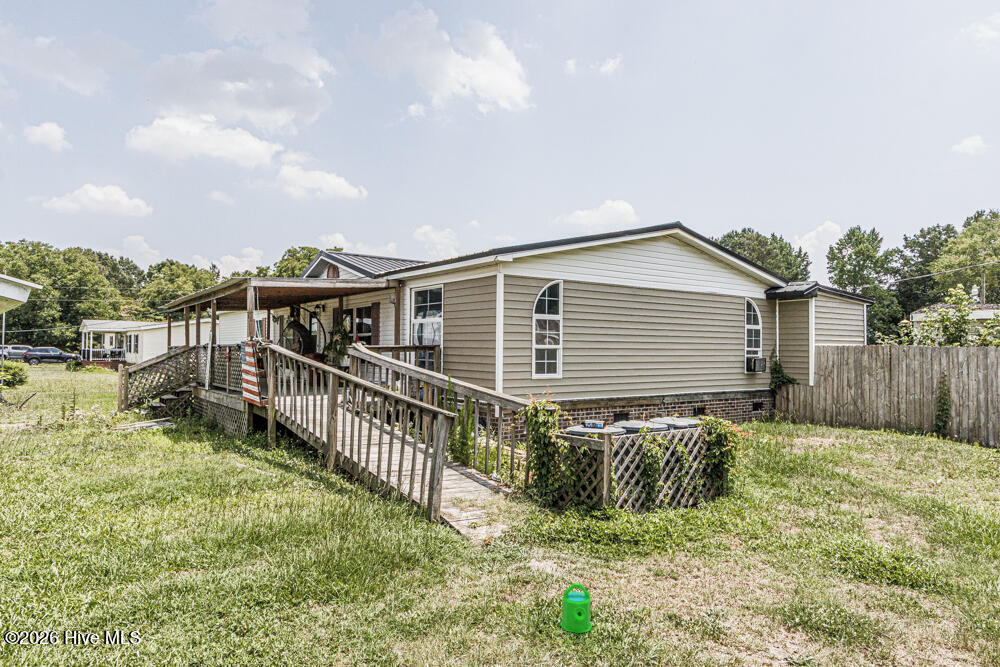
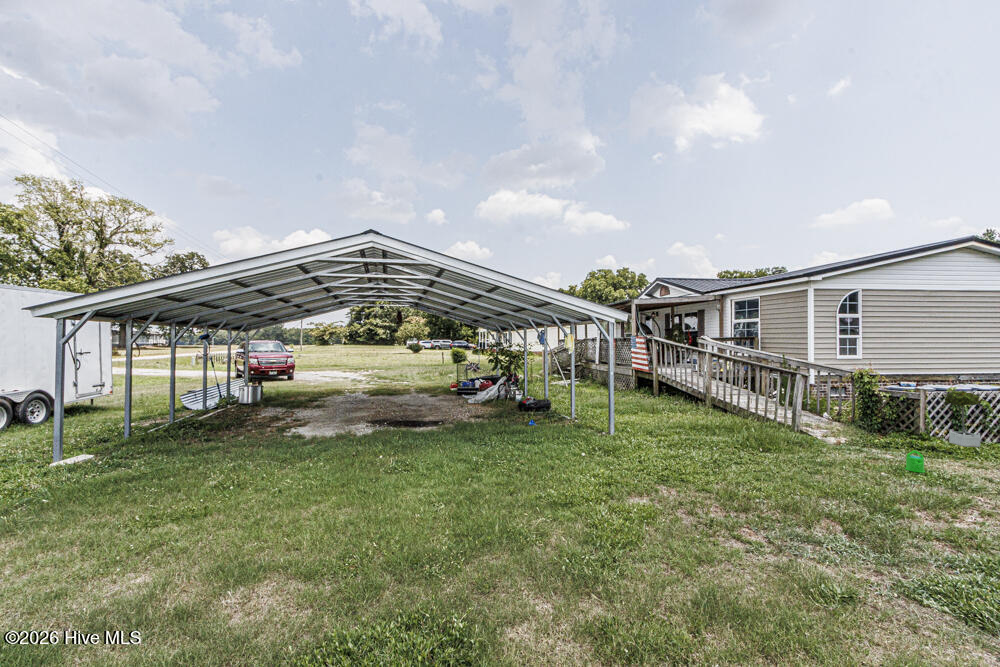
potted tree: none [634,433,676,524] -> present [945,391,981,447]

